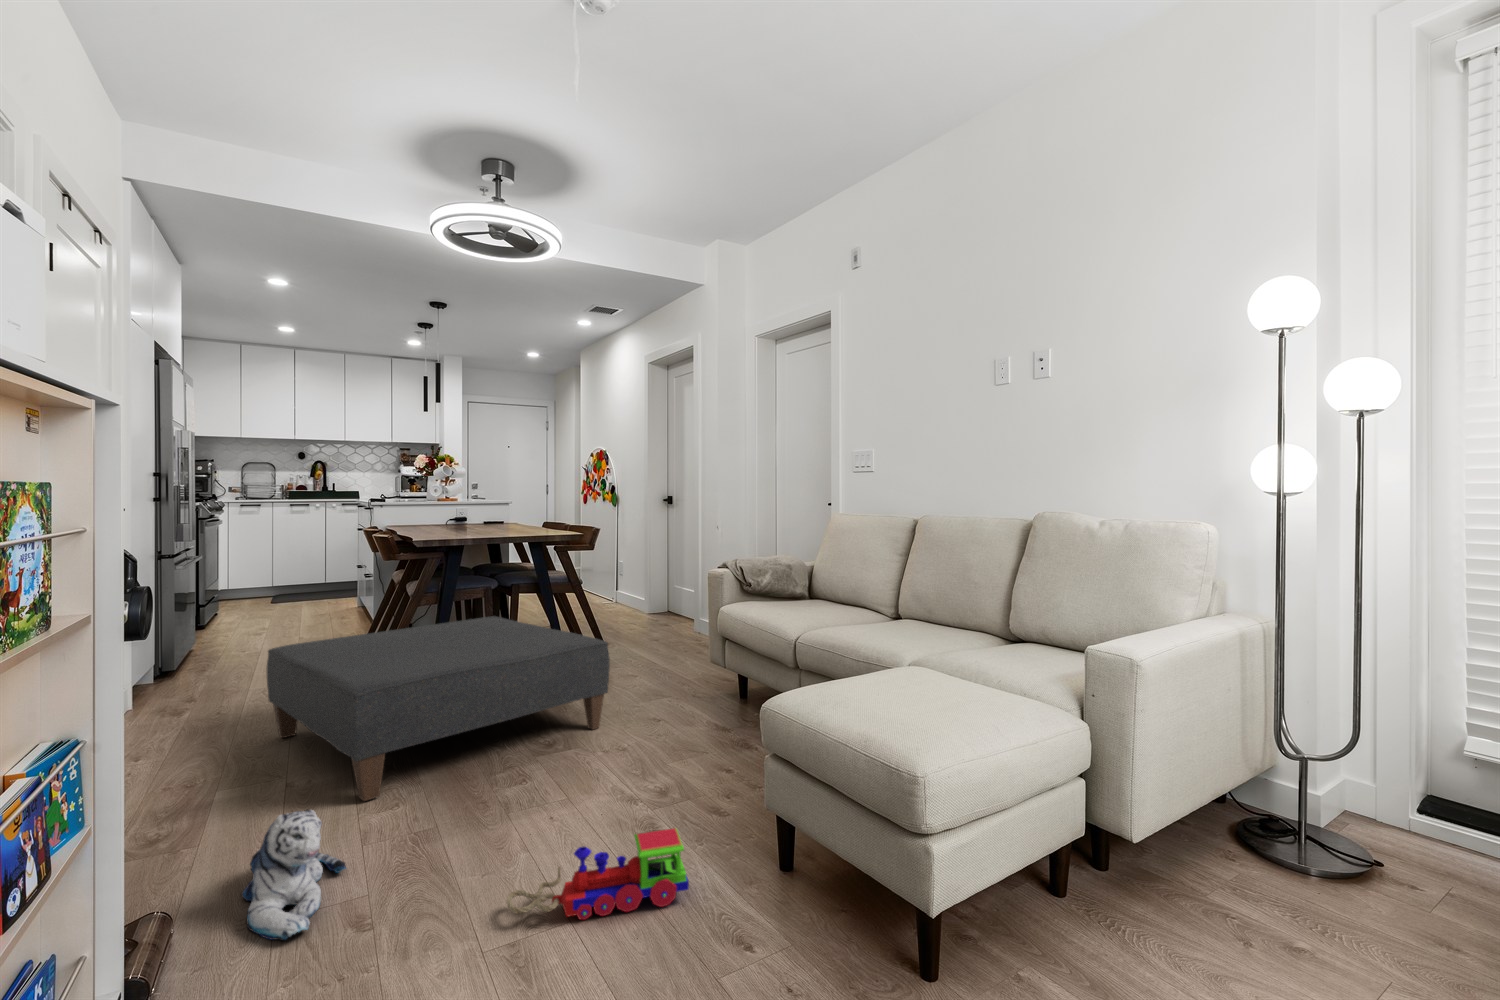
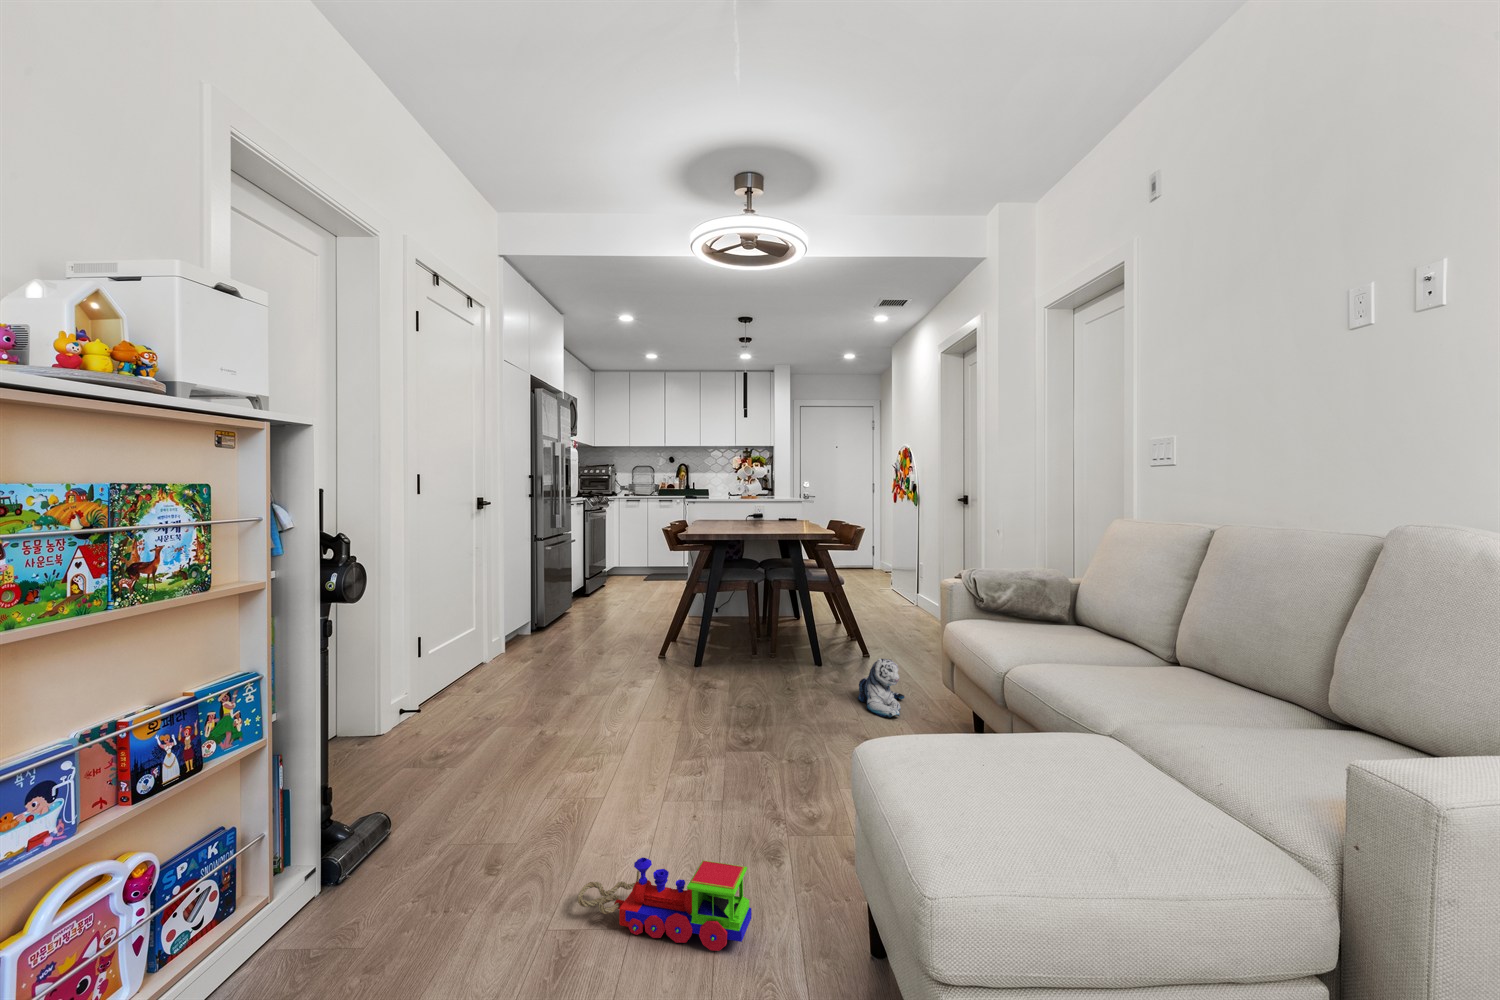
ottoman: present [267,616,610,801] -> none [555,608,811,759]
plush toy: present [241,810,346,940] -> present [857,658,904,717]

